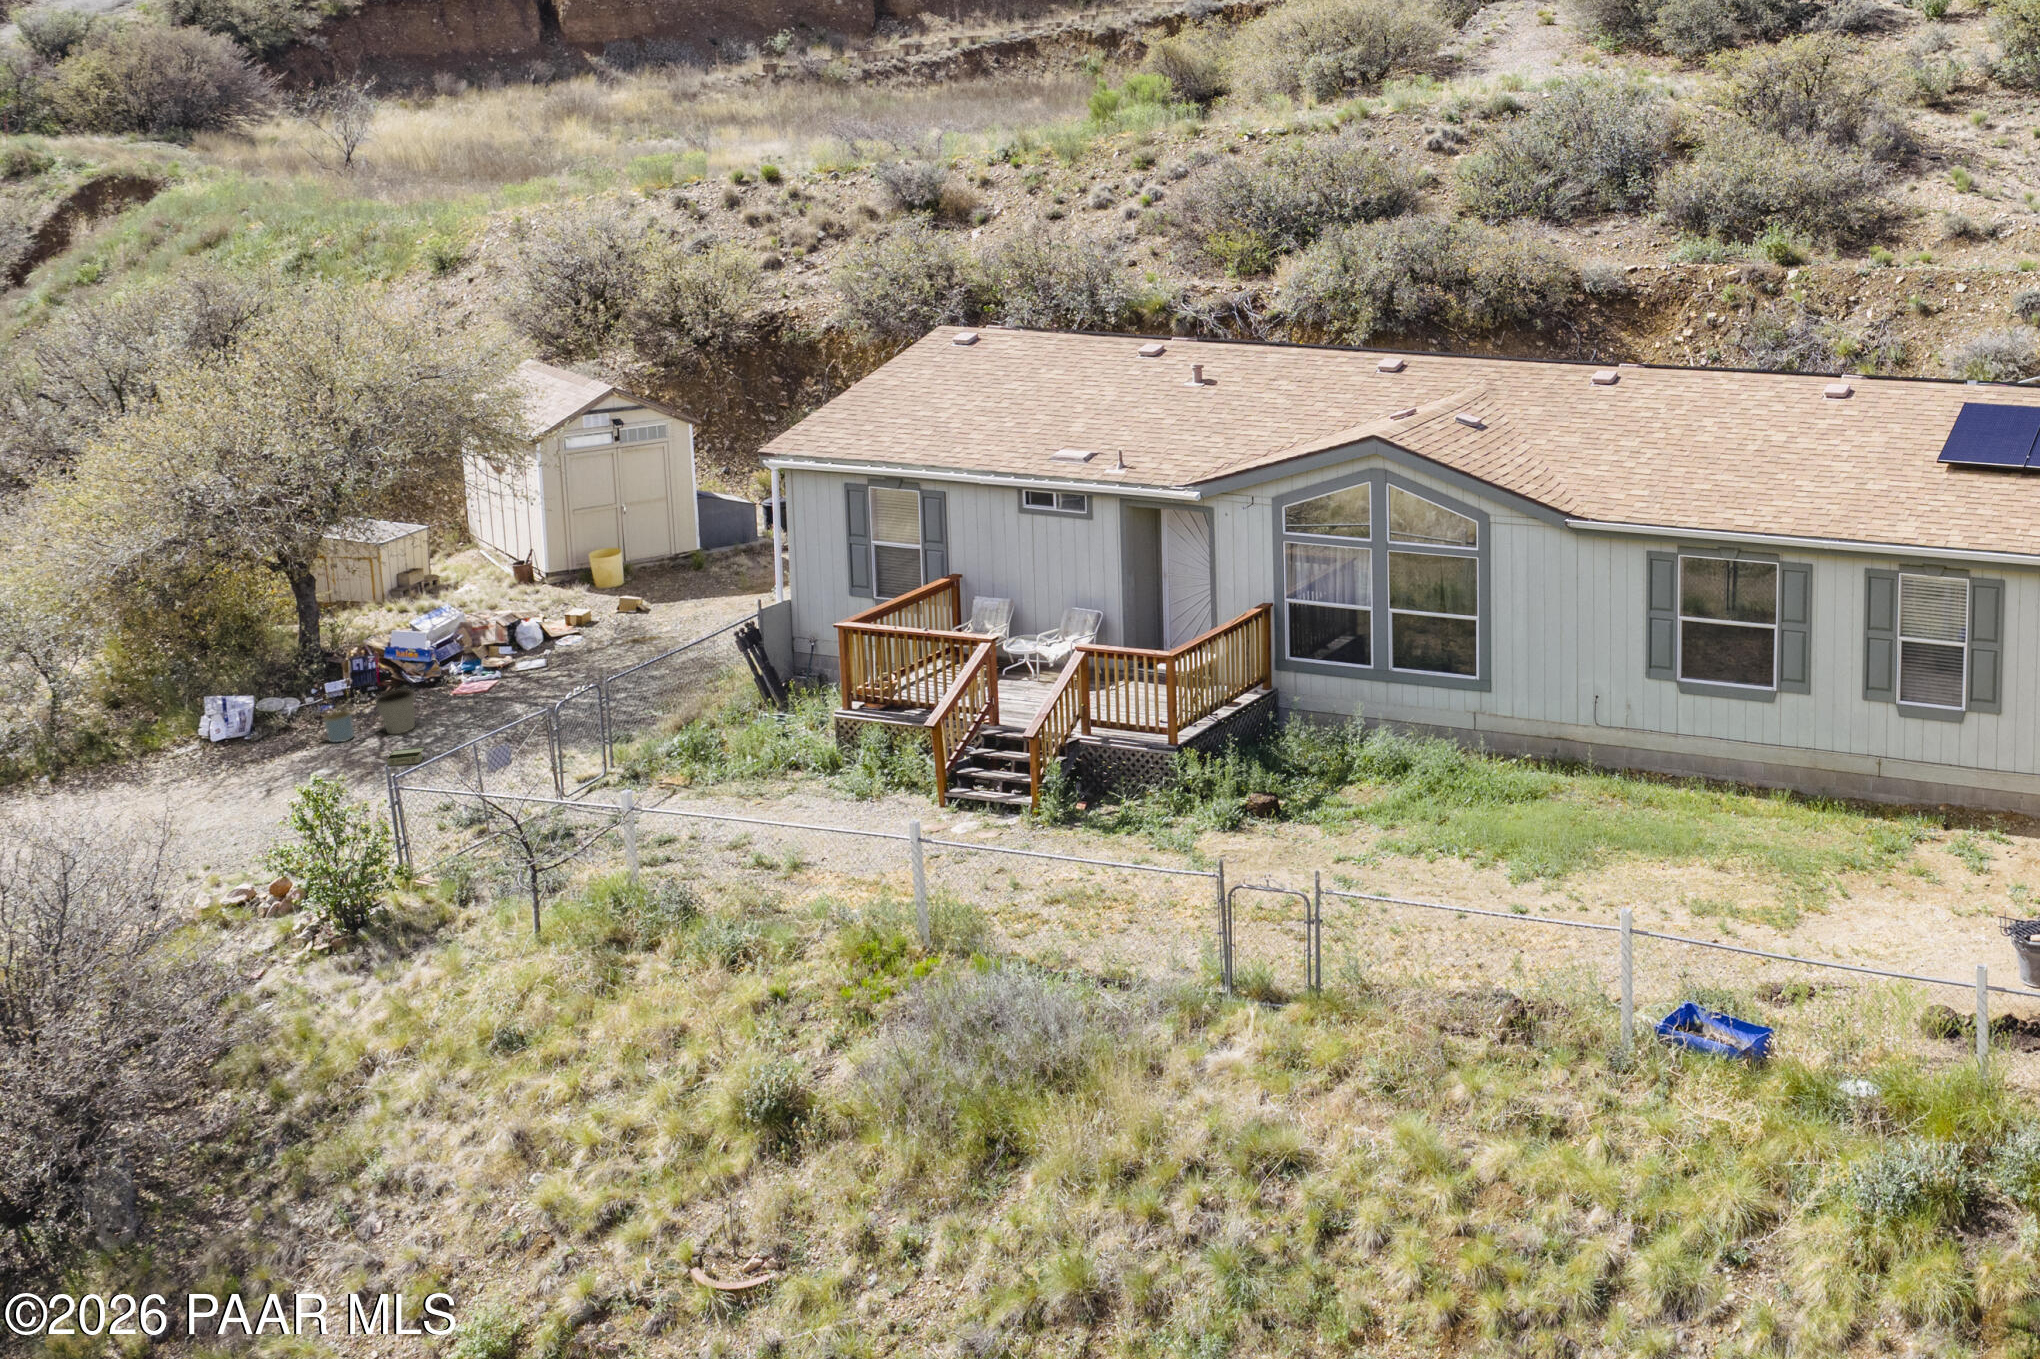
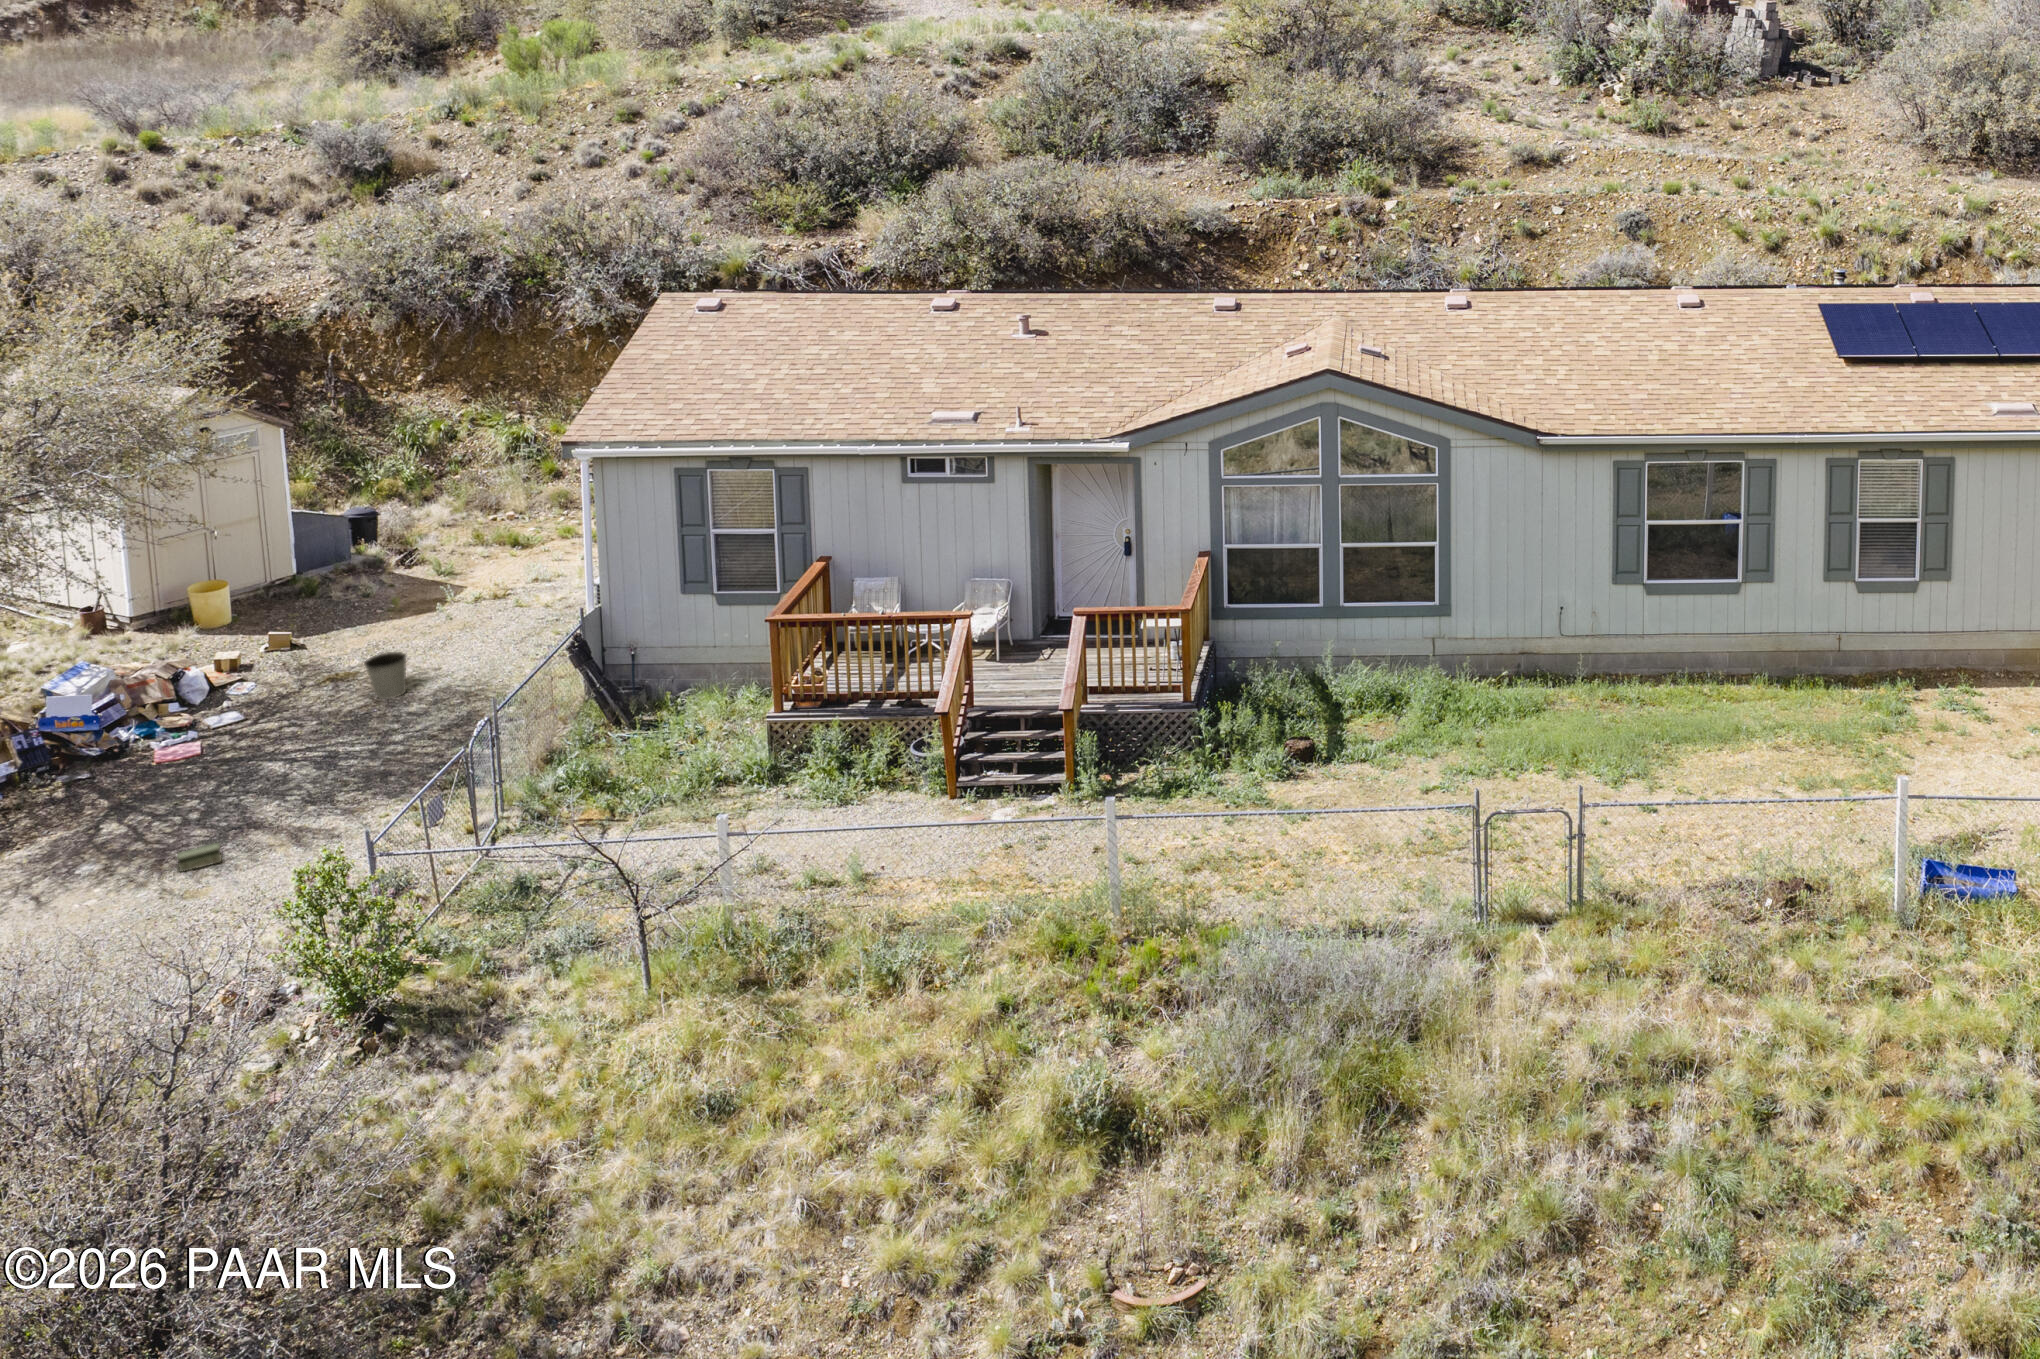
bucket: present [375,689,415,734] -> present [364,652,407,699]
planter: present [324,711,354,742] -> none [43,818,85,860]

